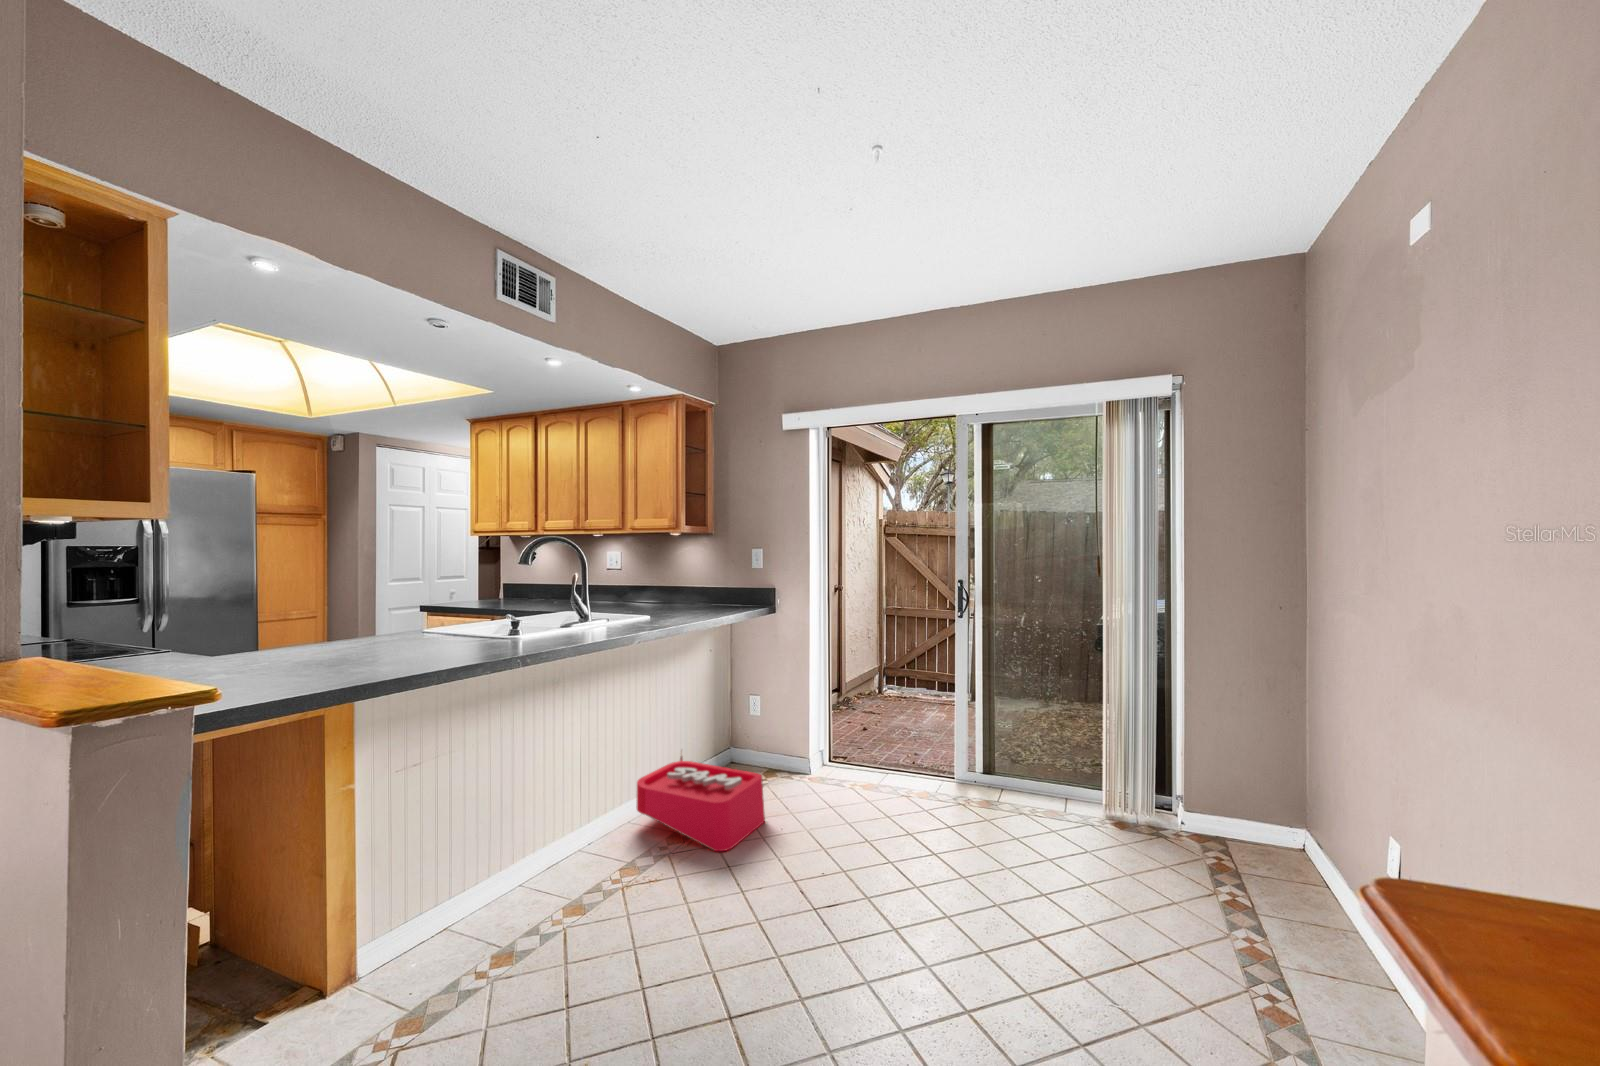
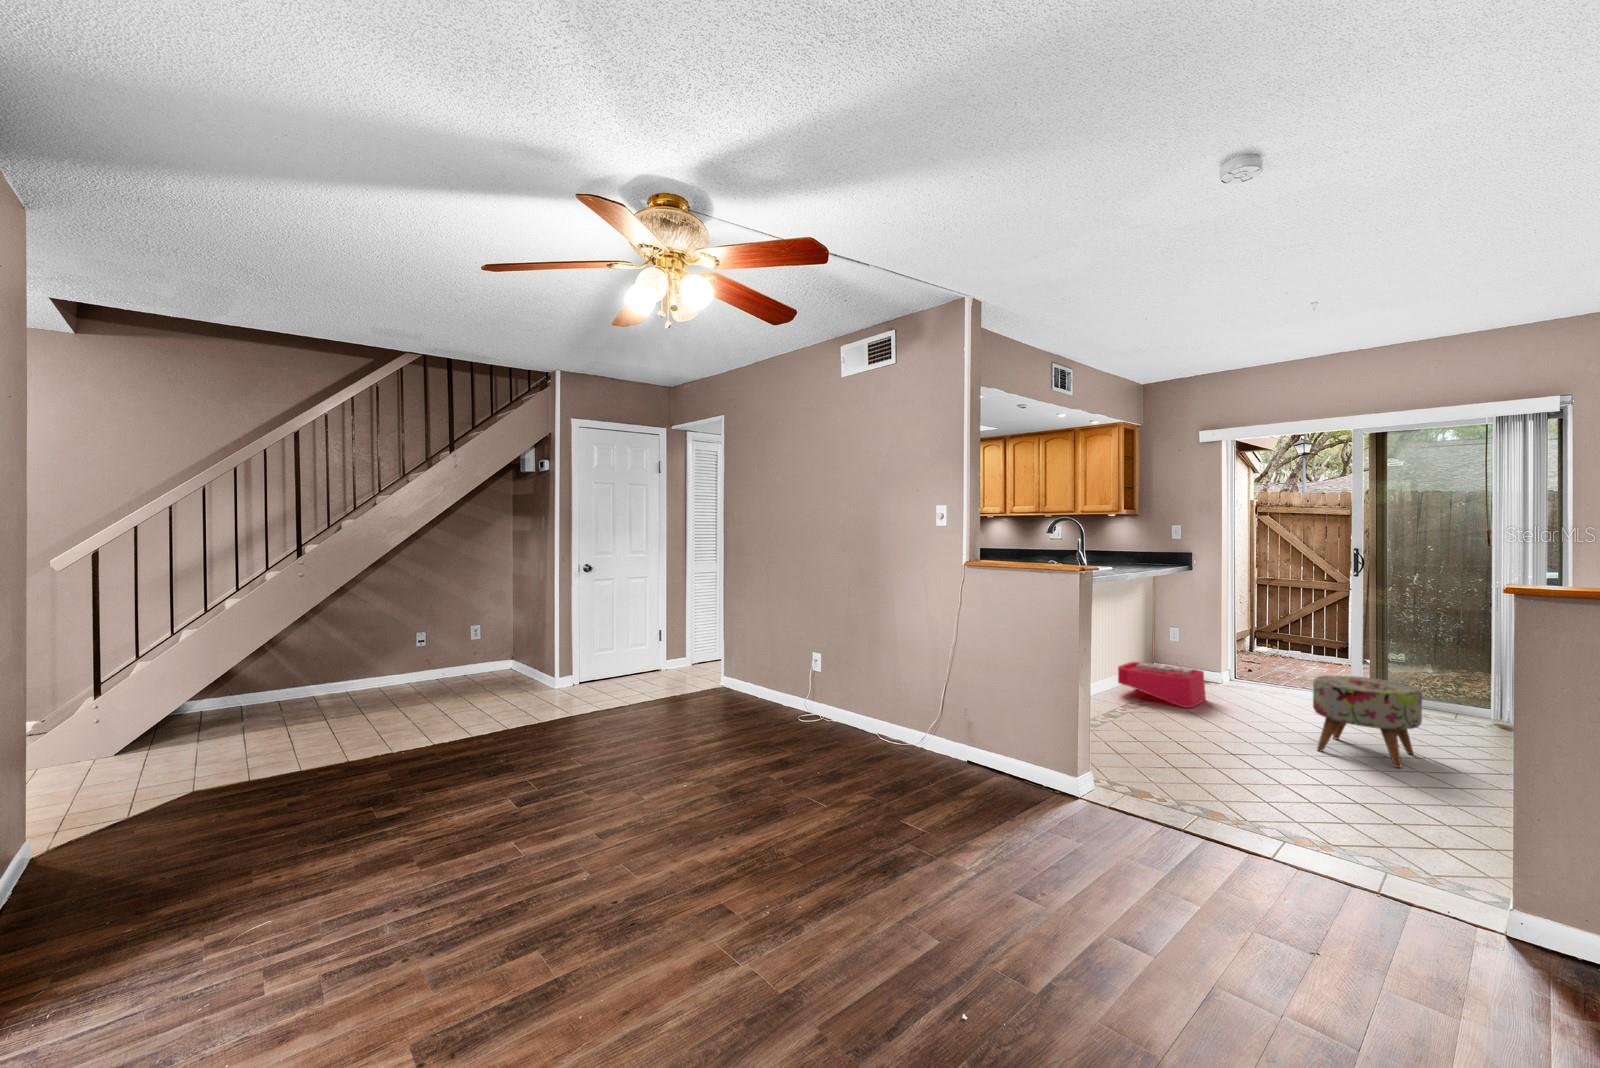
ottoman: none [867,803,1016,1003] -> present [1313,675,1422,768]

